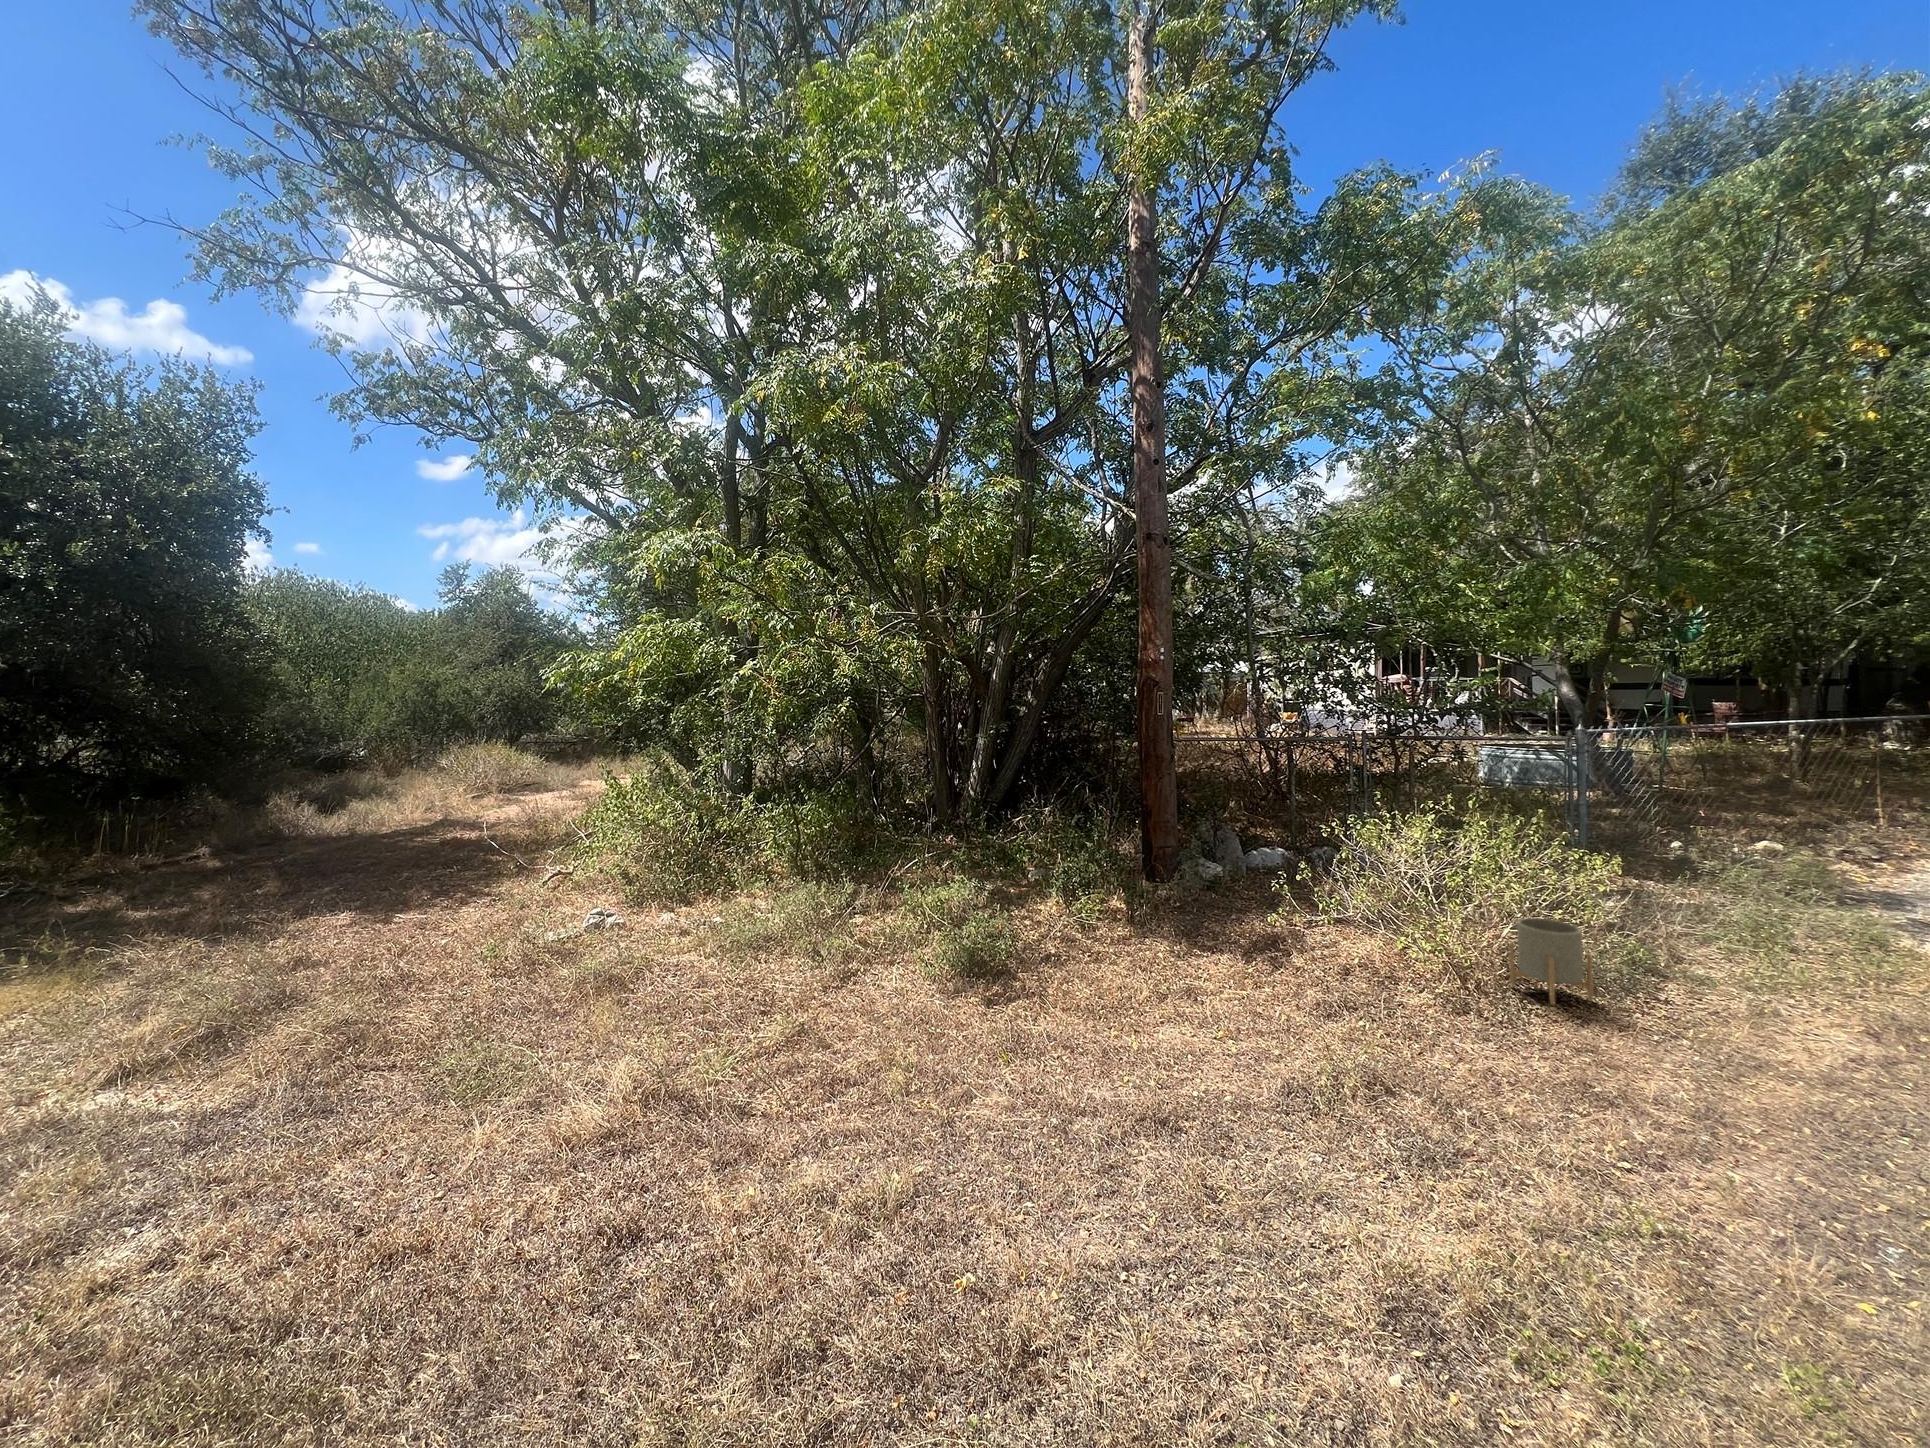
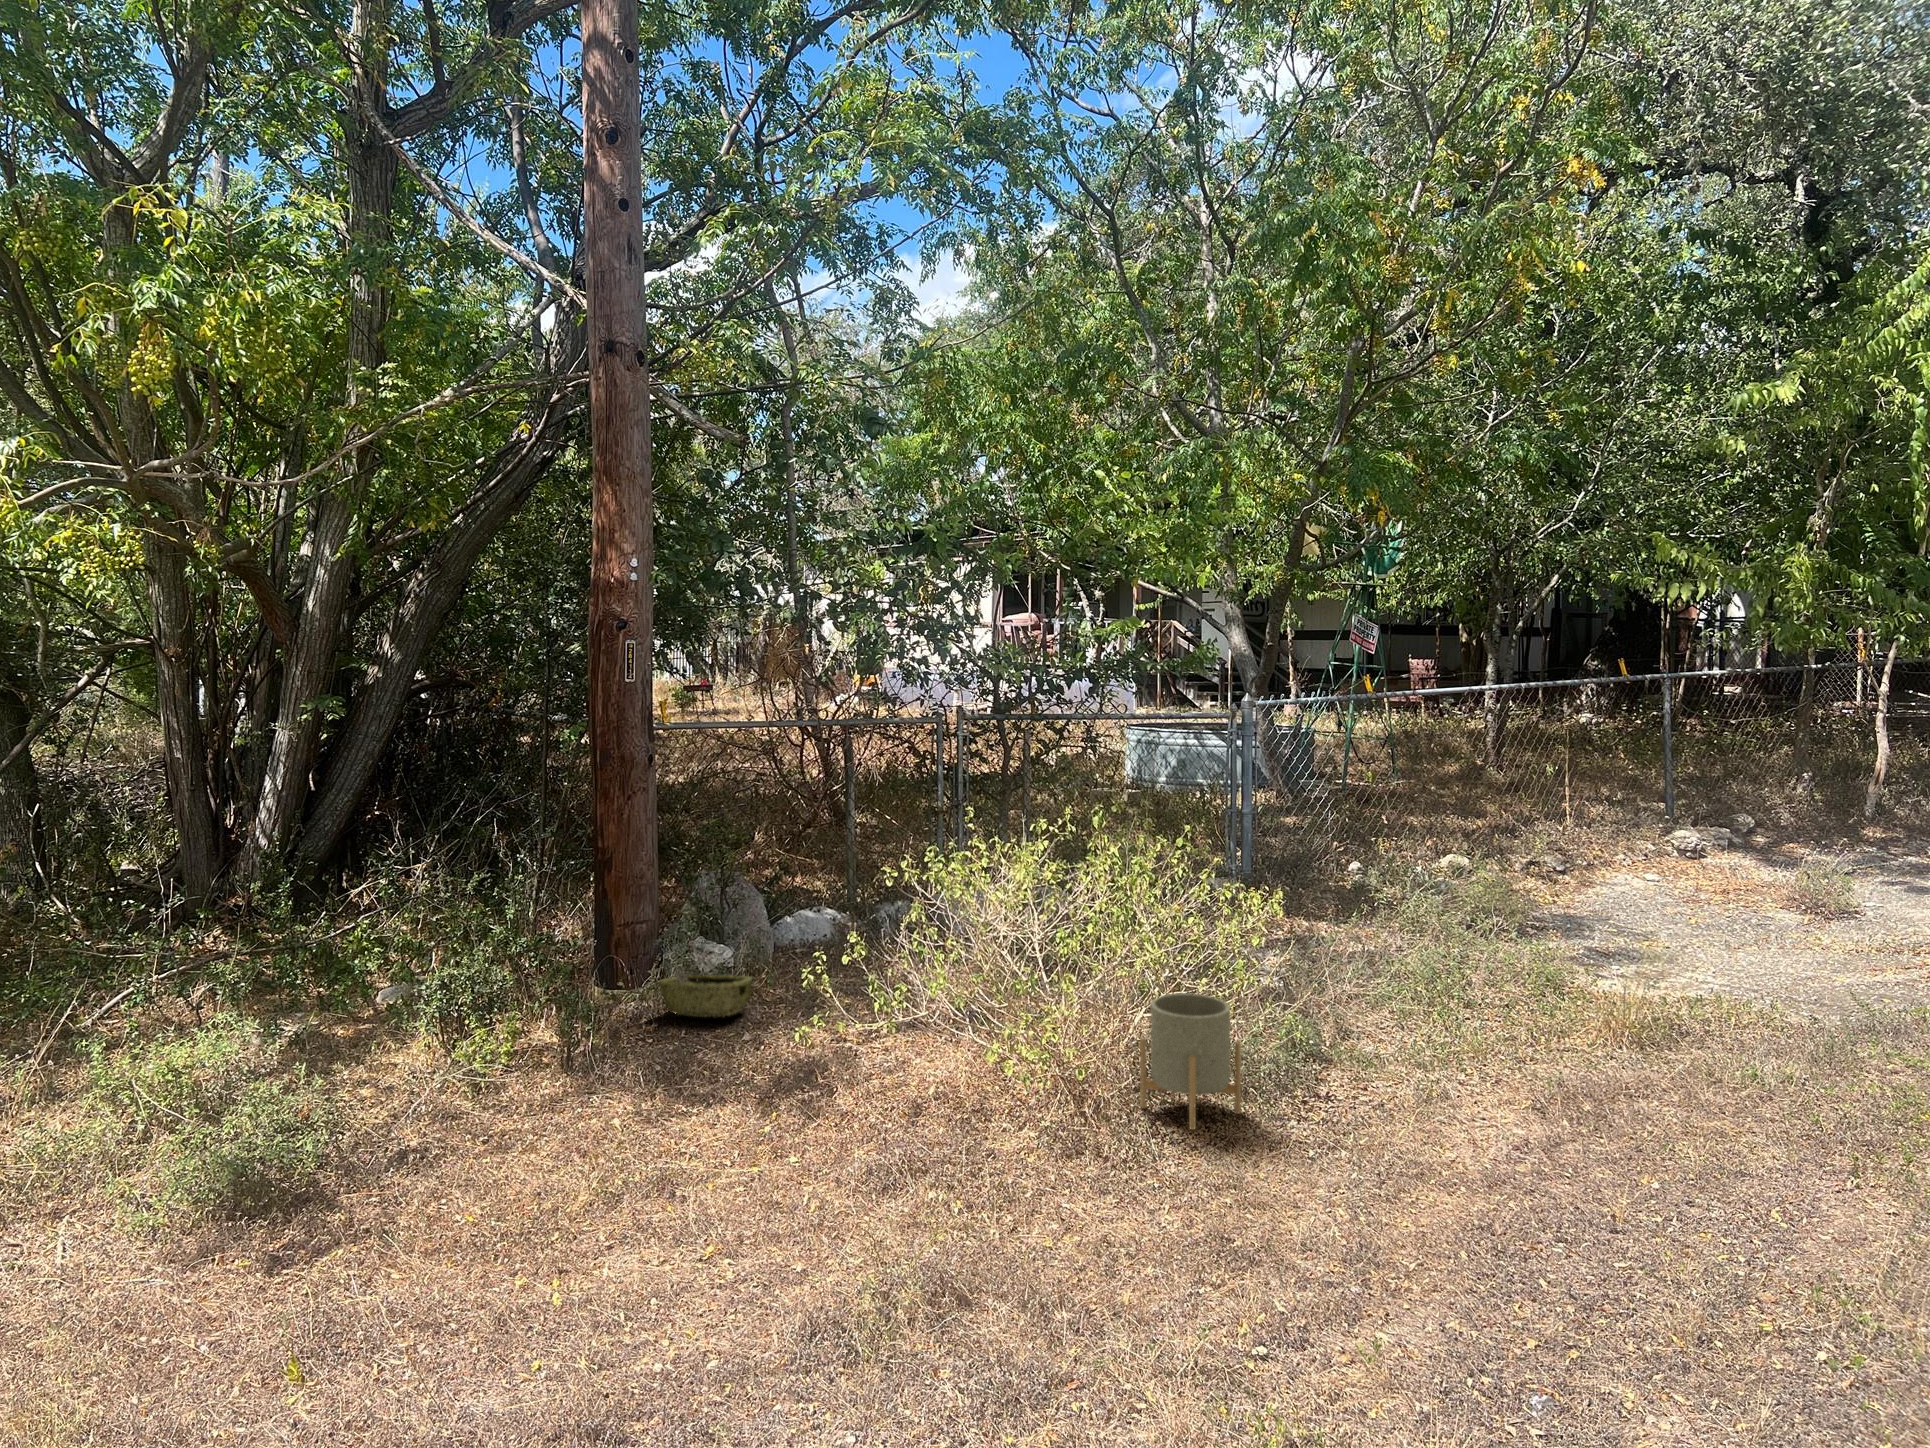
woven basket: none [1178,878,1233,904] -> present [659,975,752,1017]

